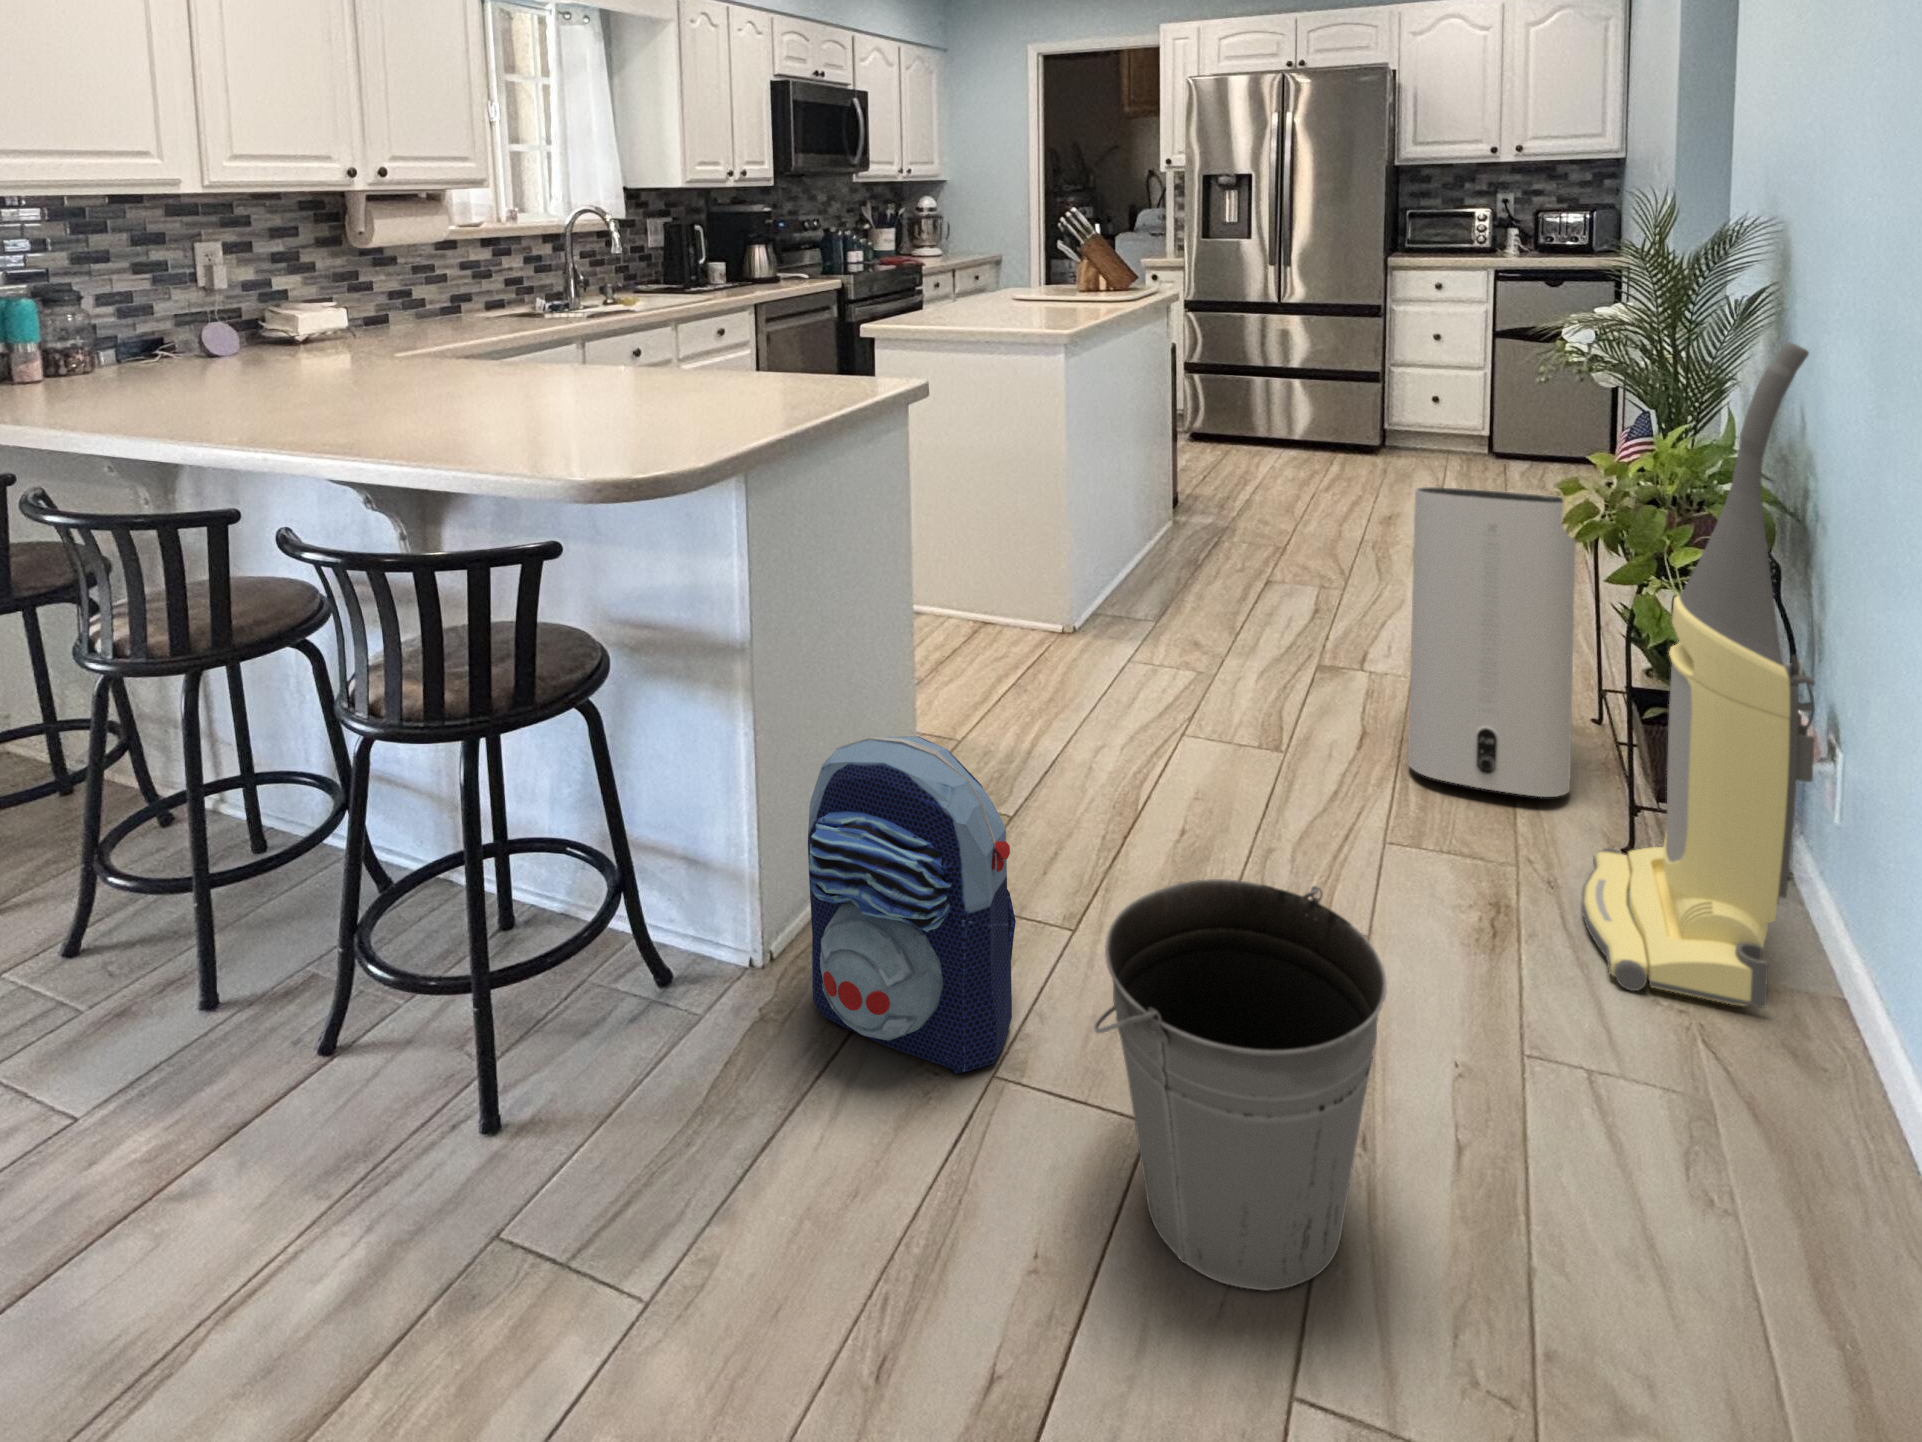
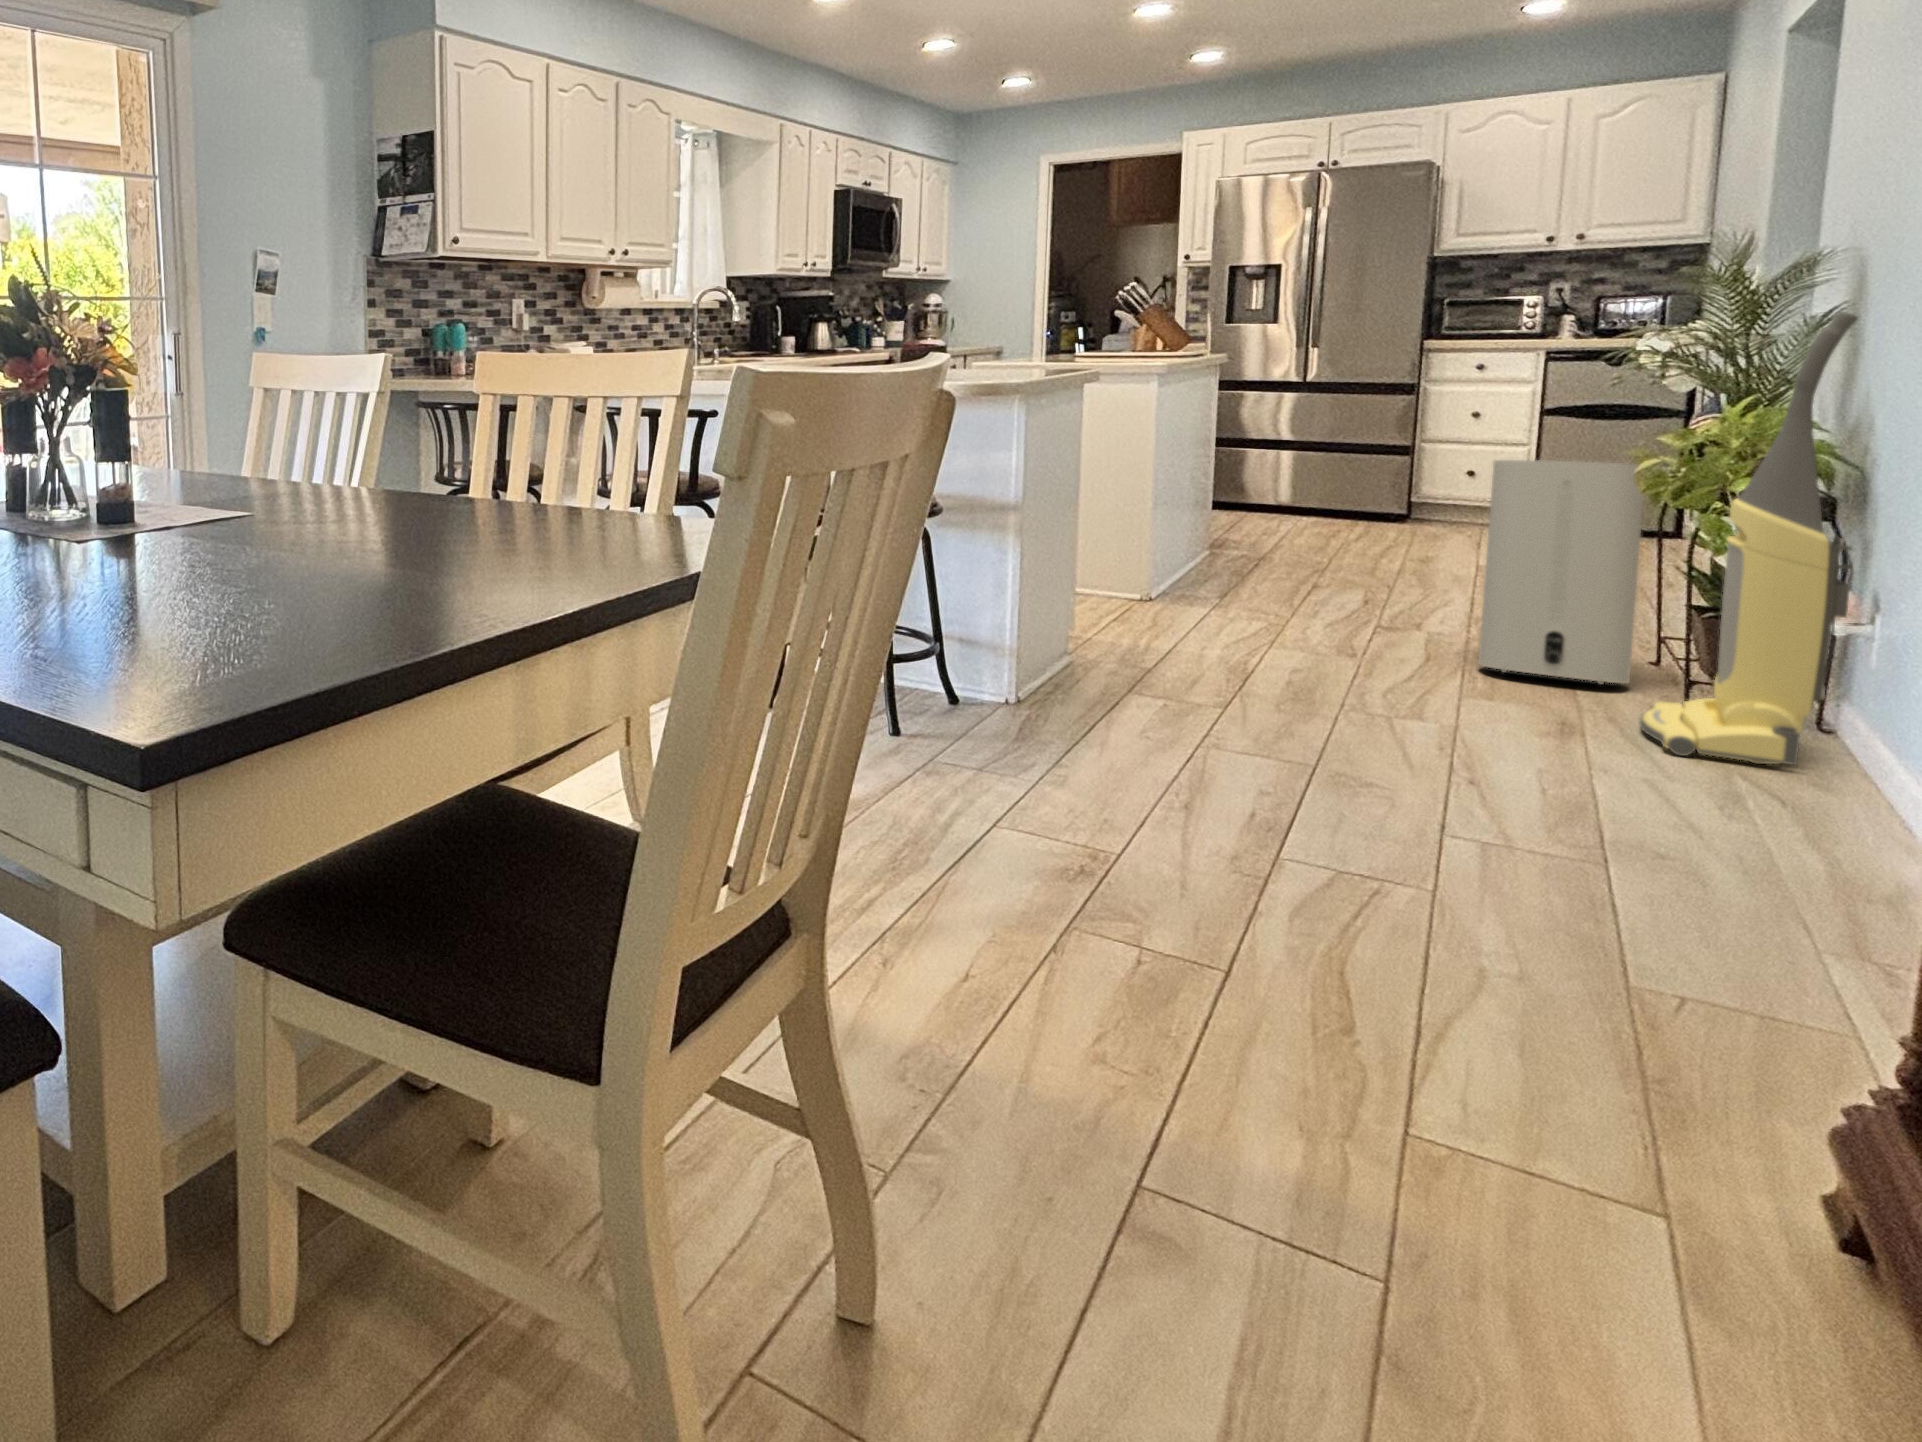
backpack: present [808,736,1016,1074] -> none [1060,551,1217,742]
bucket: present [1094,879,1387,1291] -> none [1298,620,1508,811]

